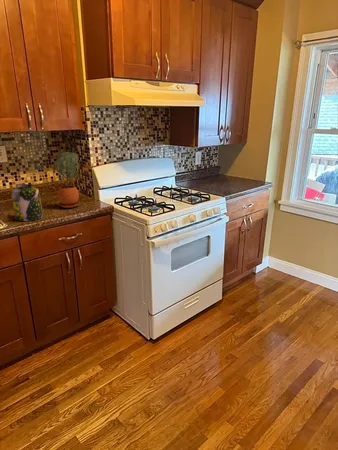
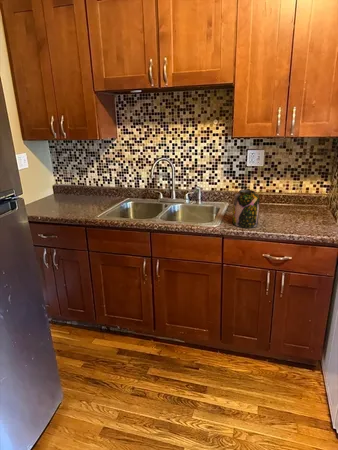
potted plant: present [53,152,80,208] -> none [284,162,322,227]

